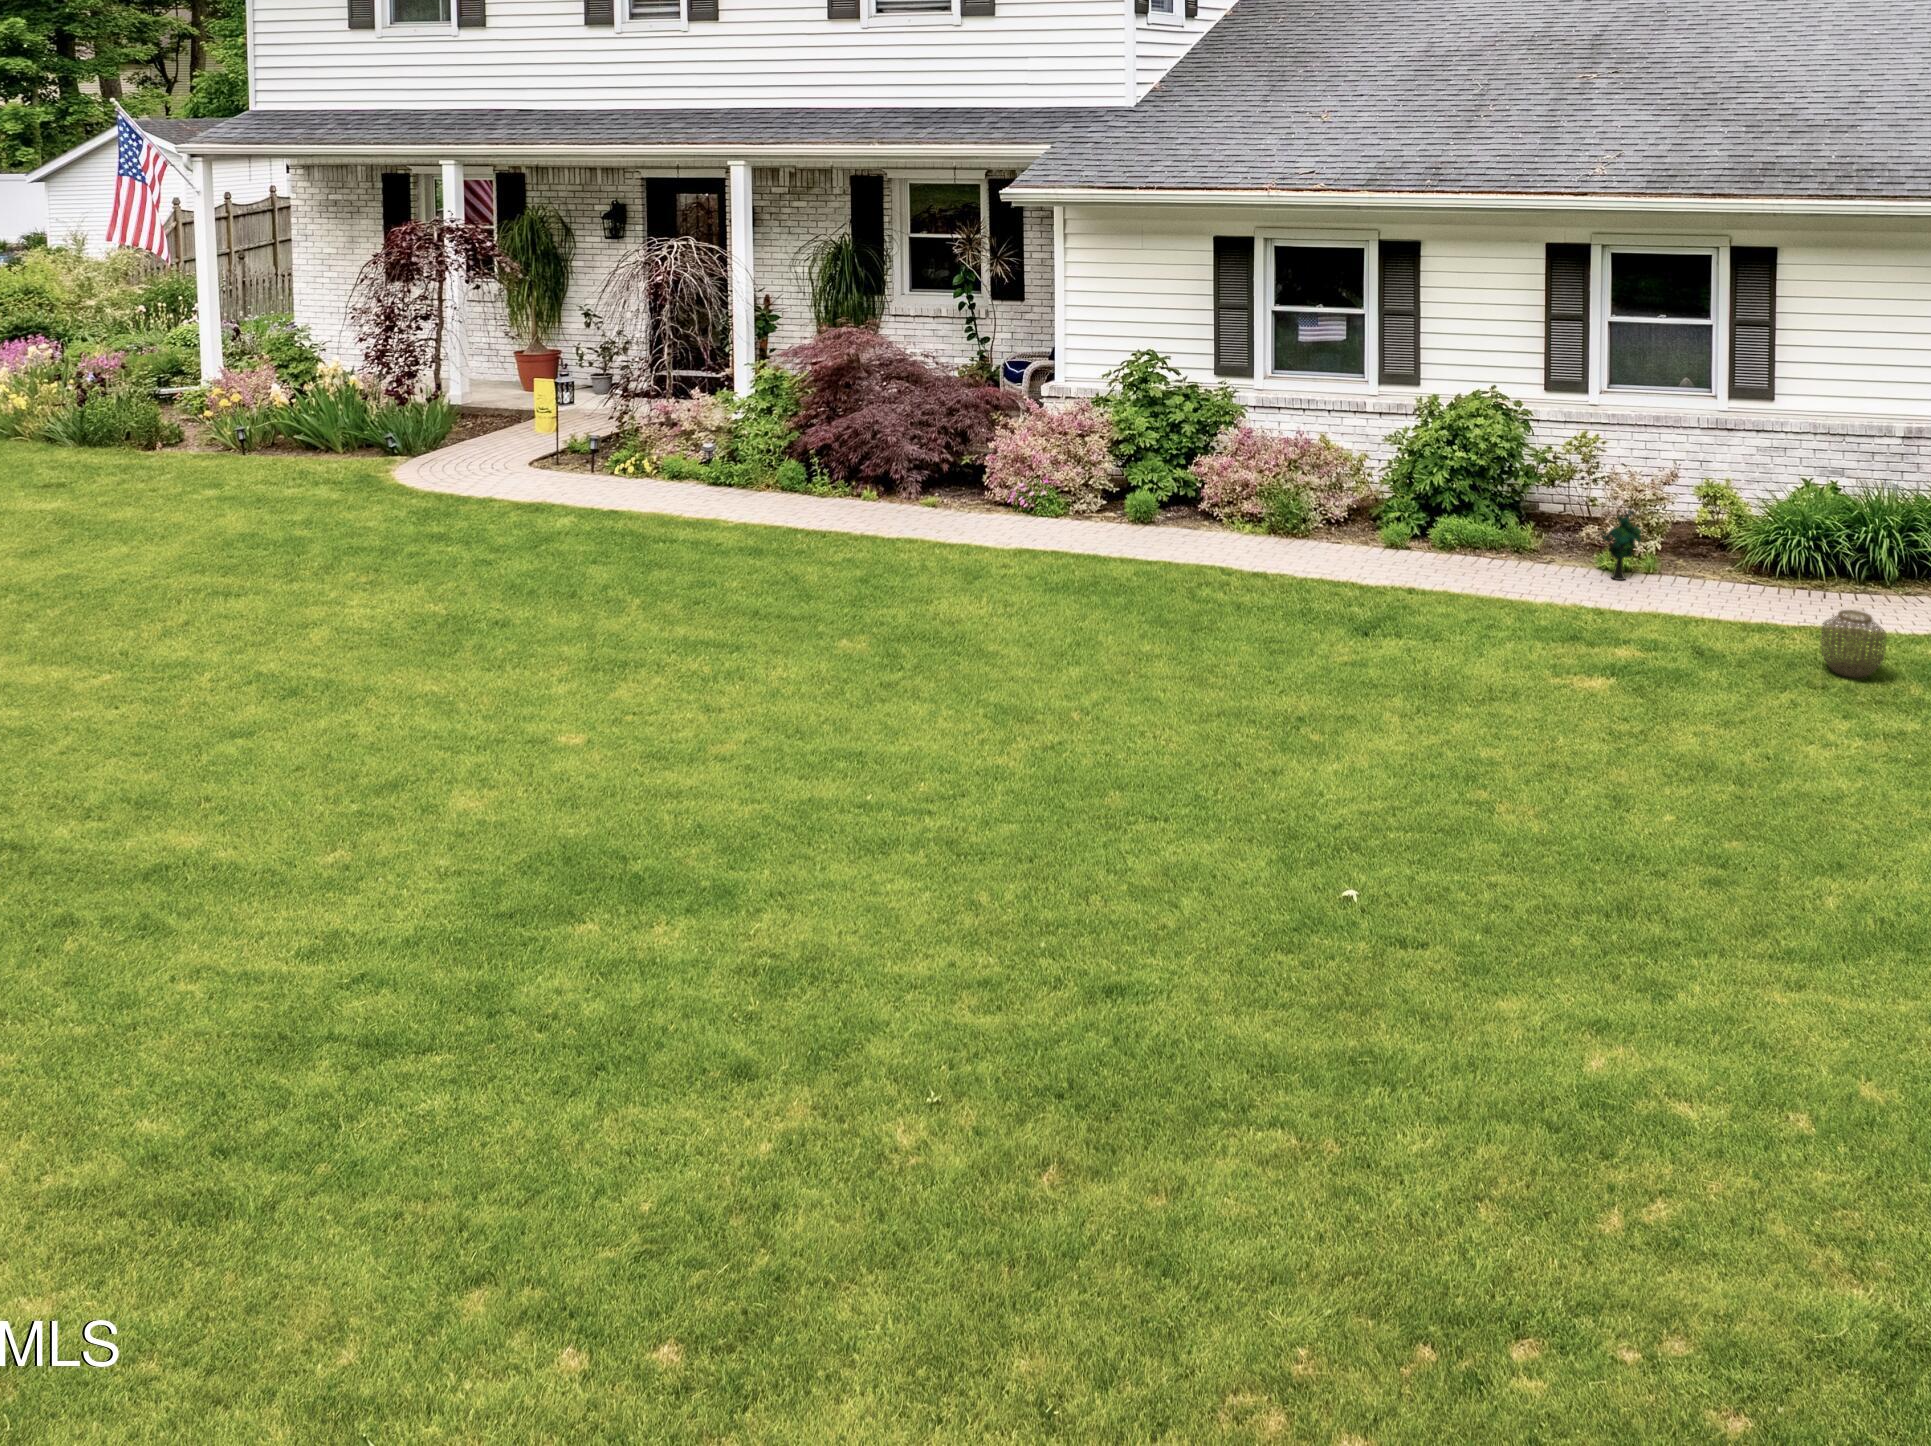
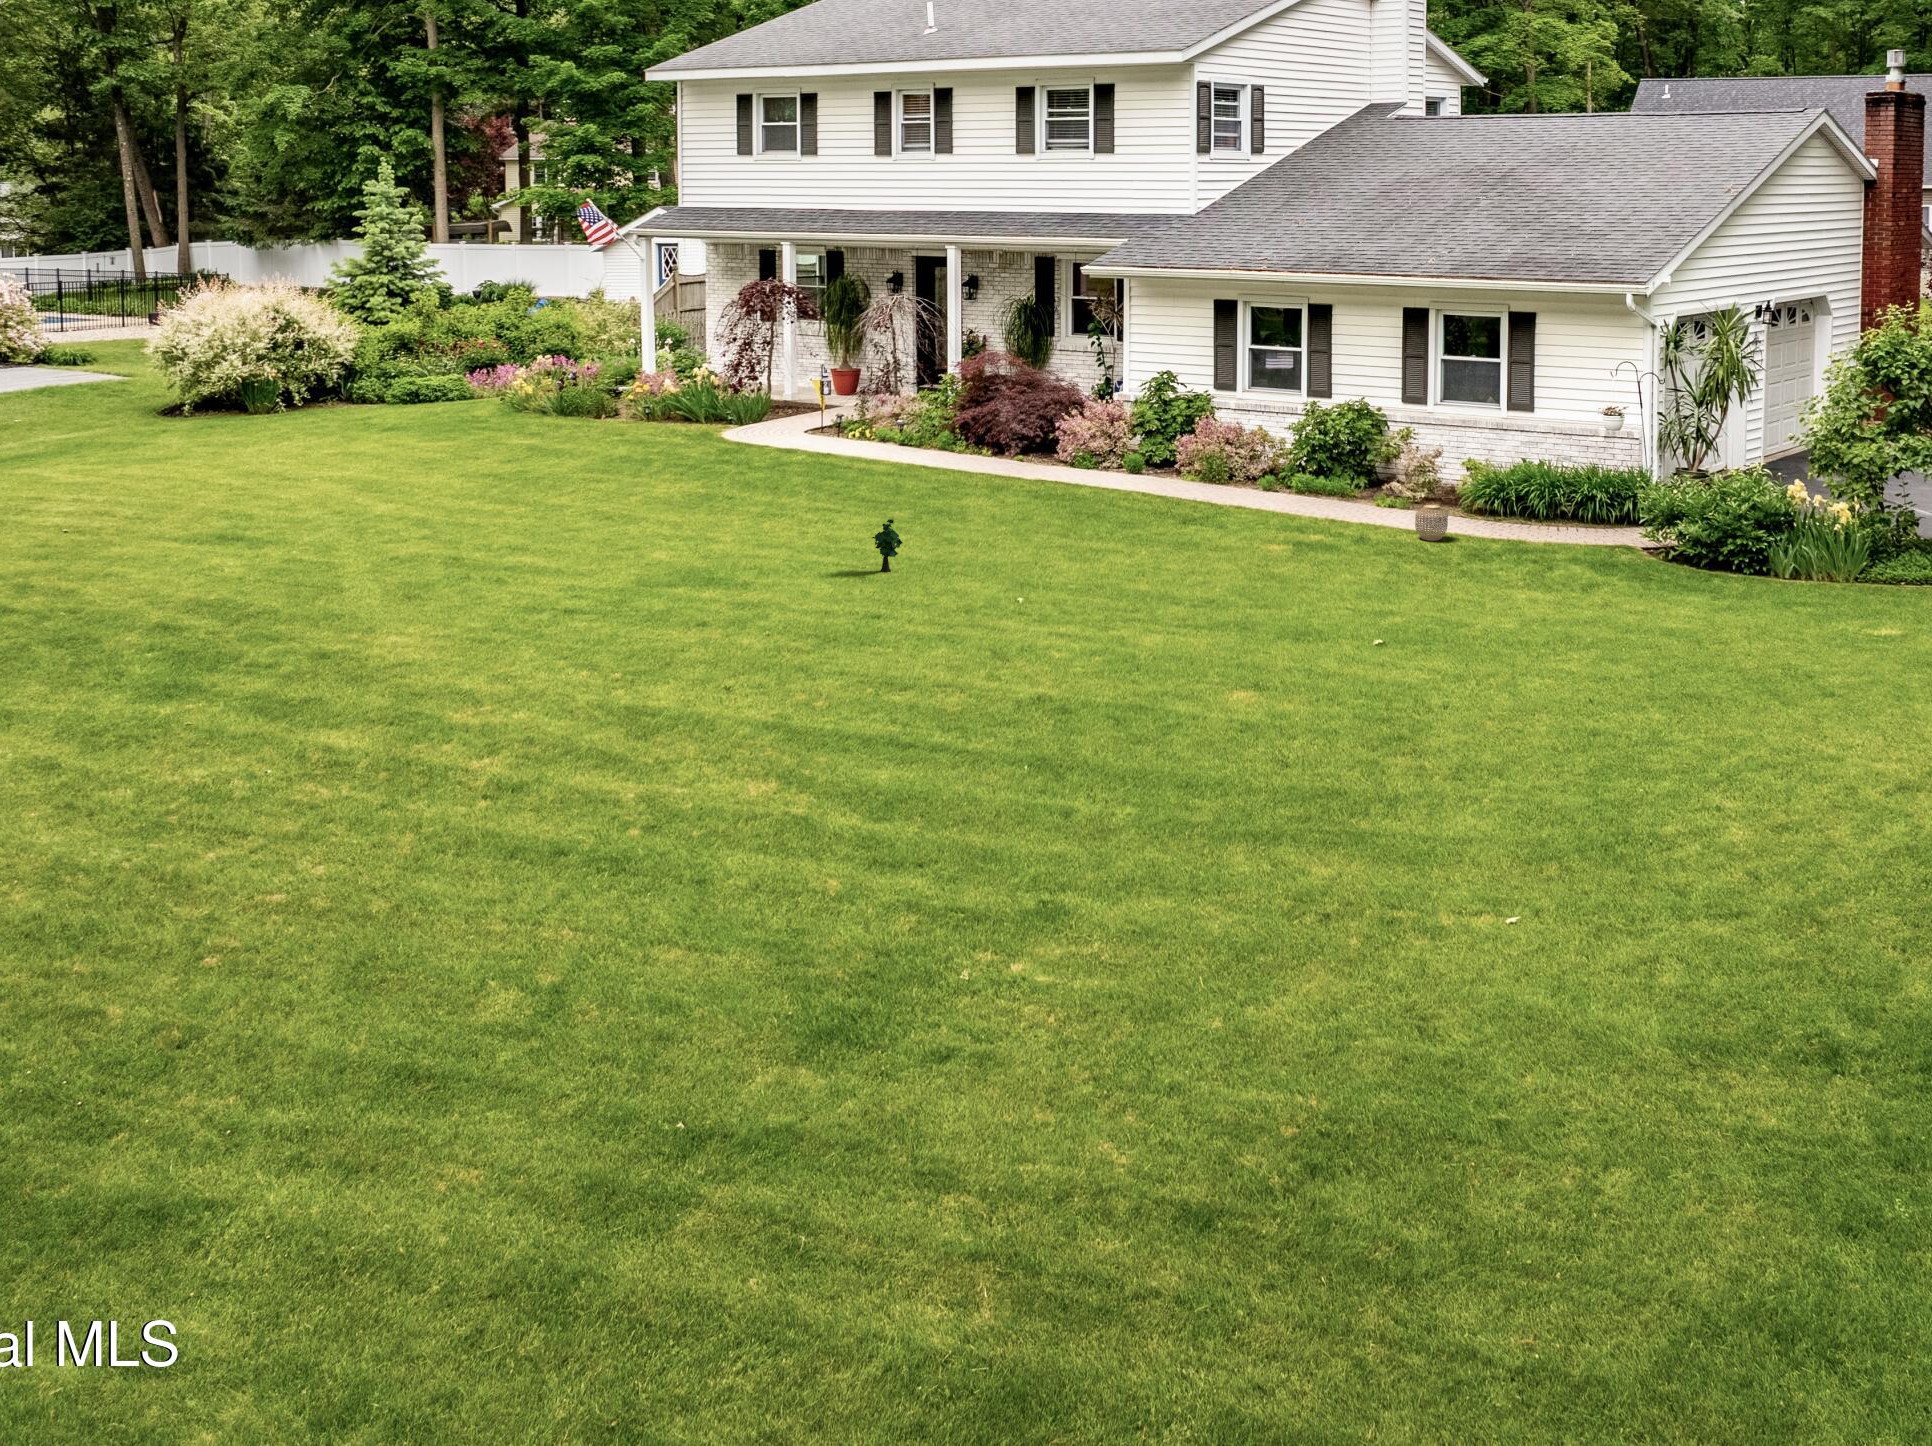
decorative plant: present [1601,510,1642,581] -> present [872,519,902,572]

